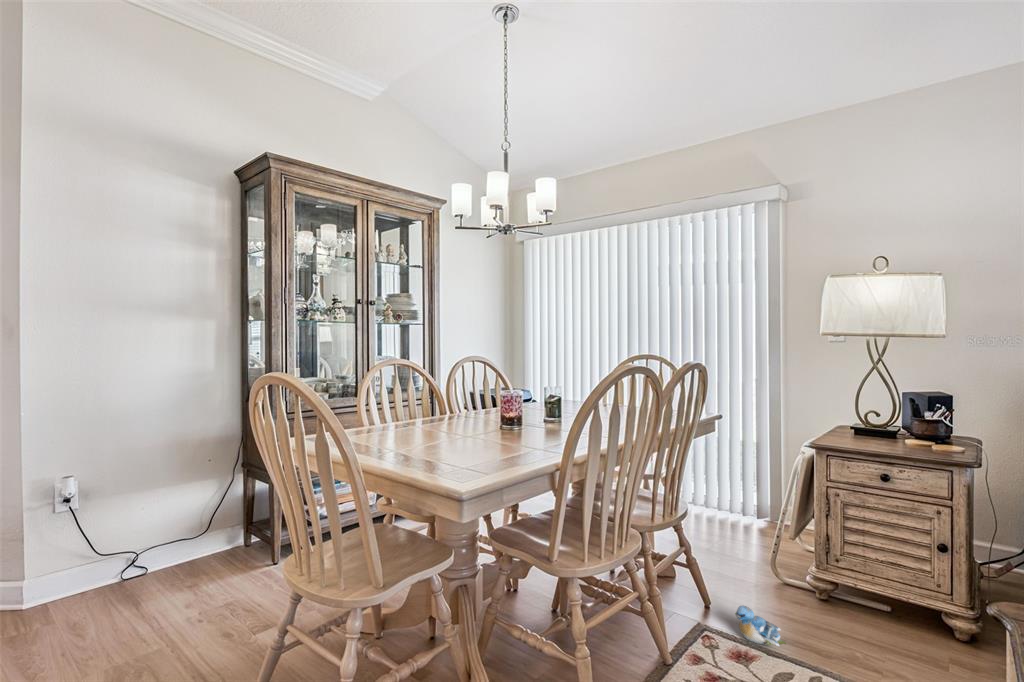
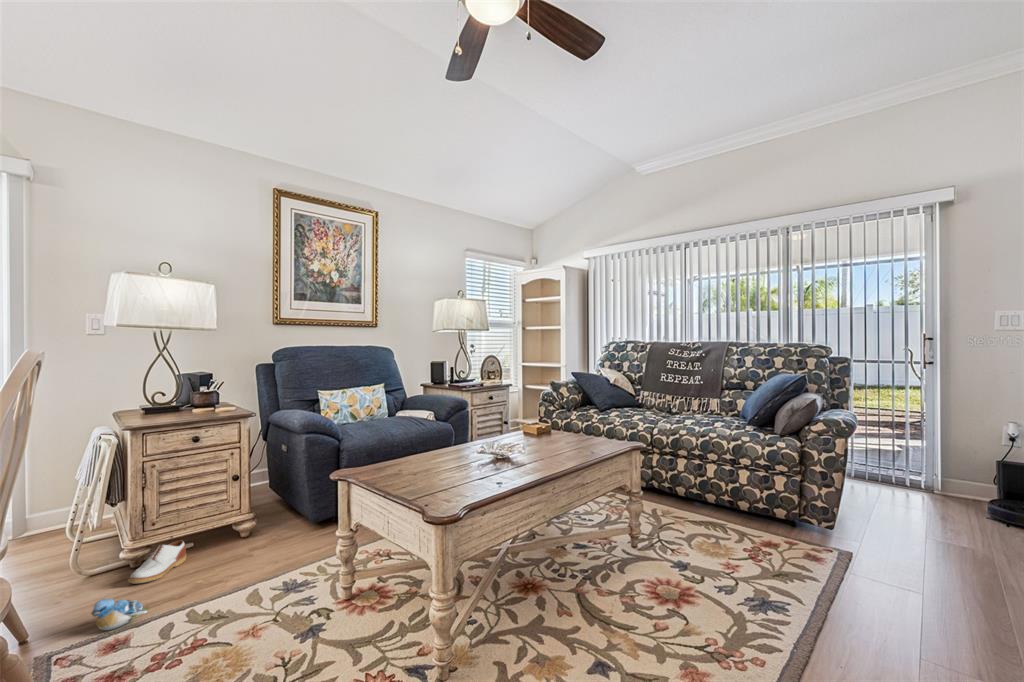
shoe: none [797,586,869,623] -> present [128,540,187,584]

